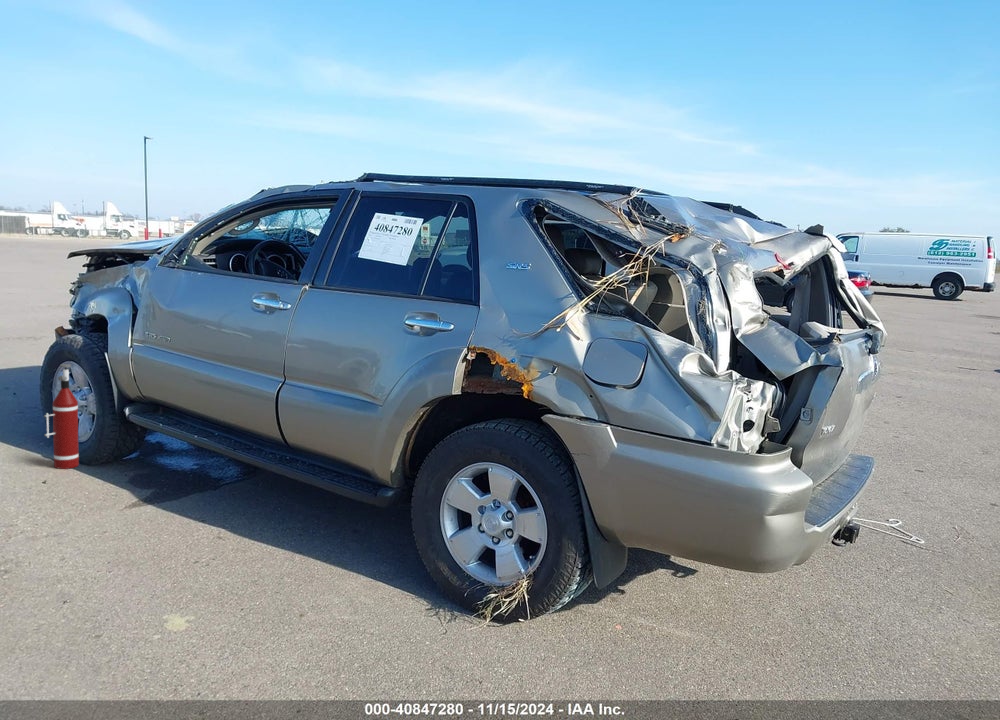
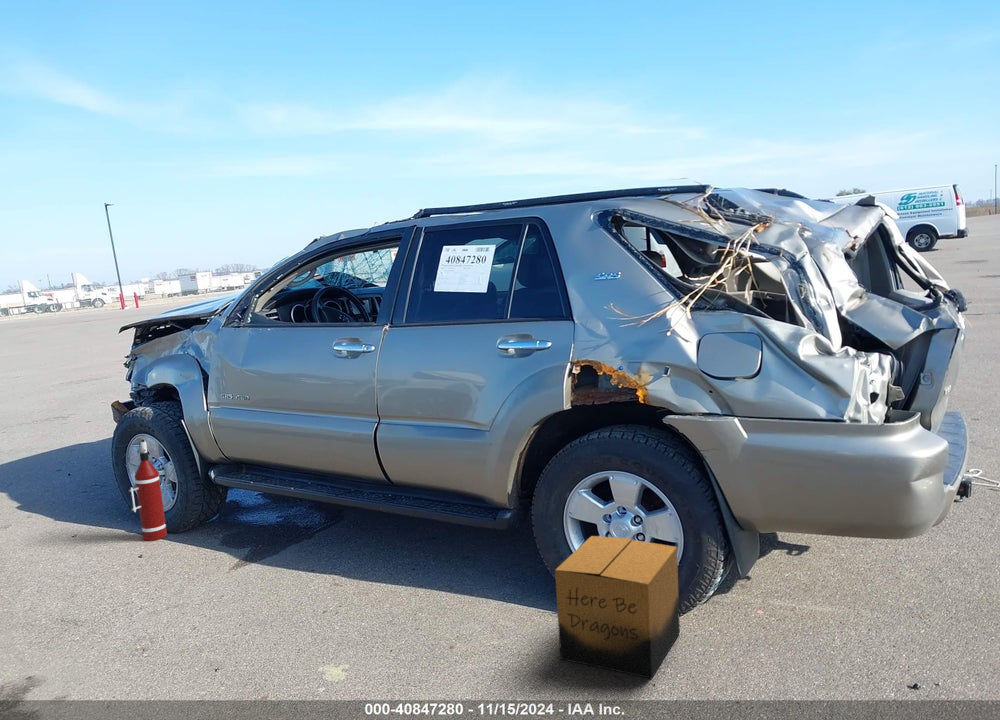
cardboard box: none [403,524,537,671] -> present [555,536,680,679]

